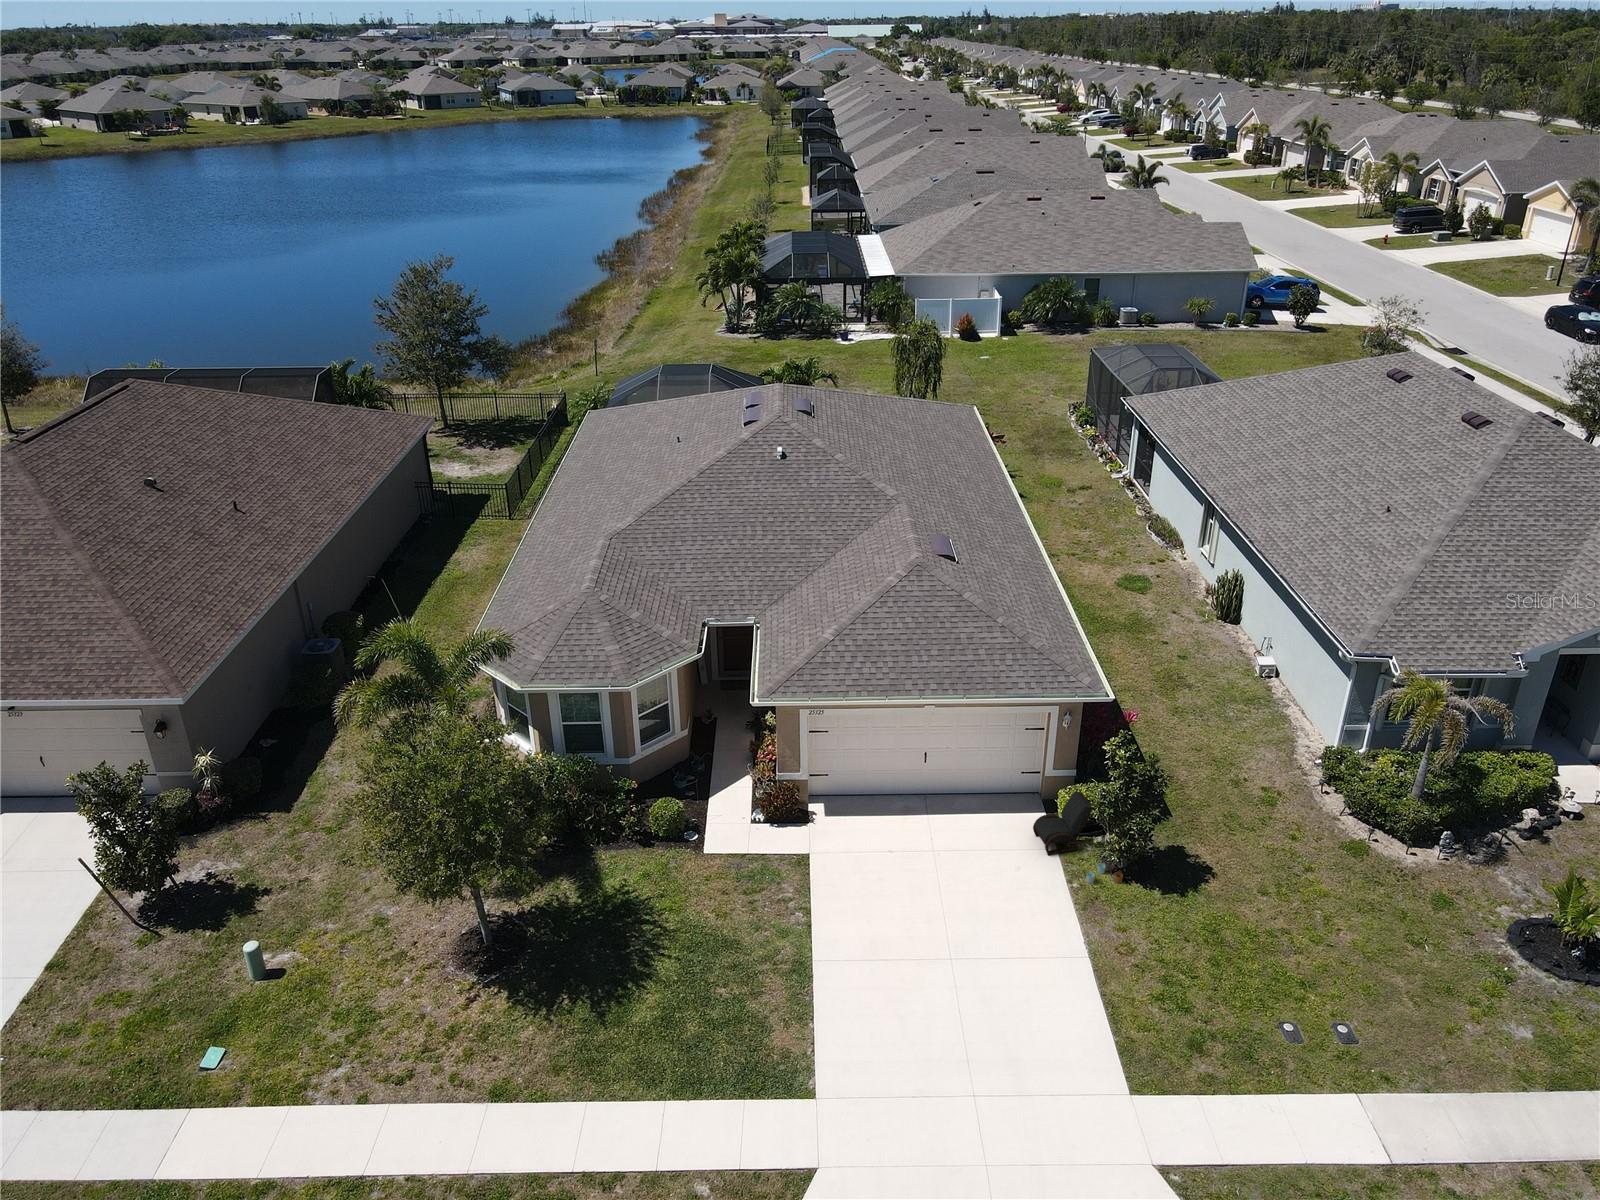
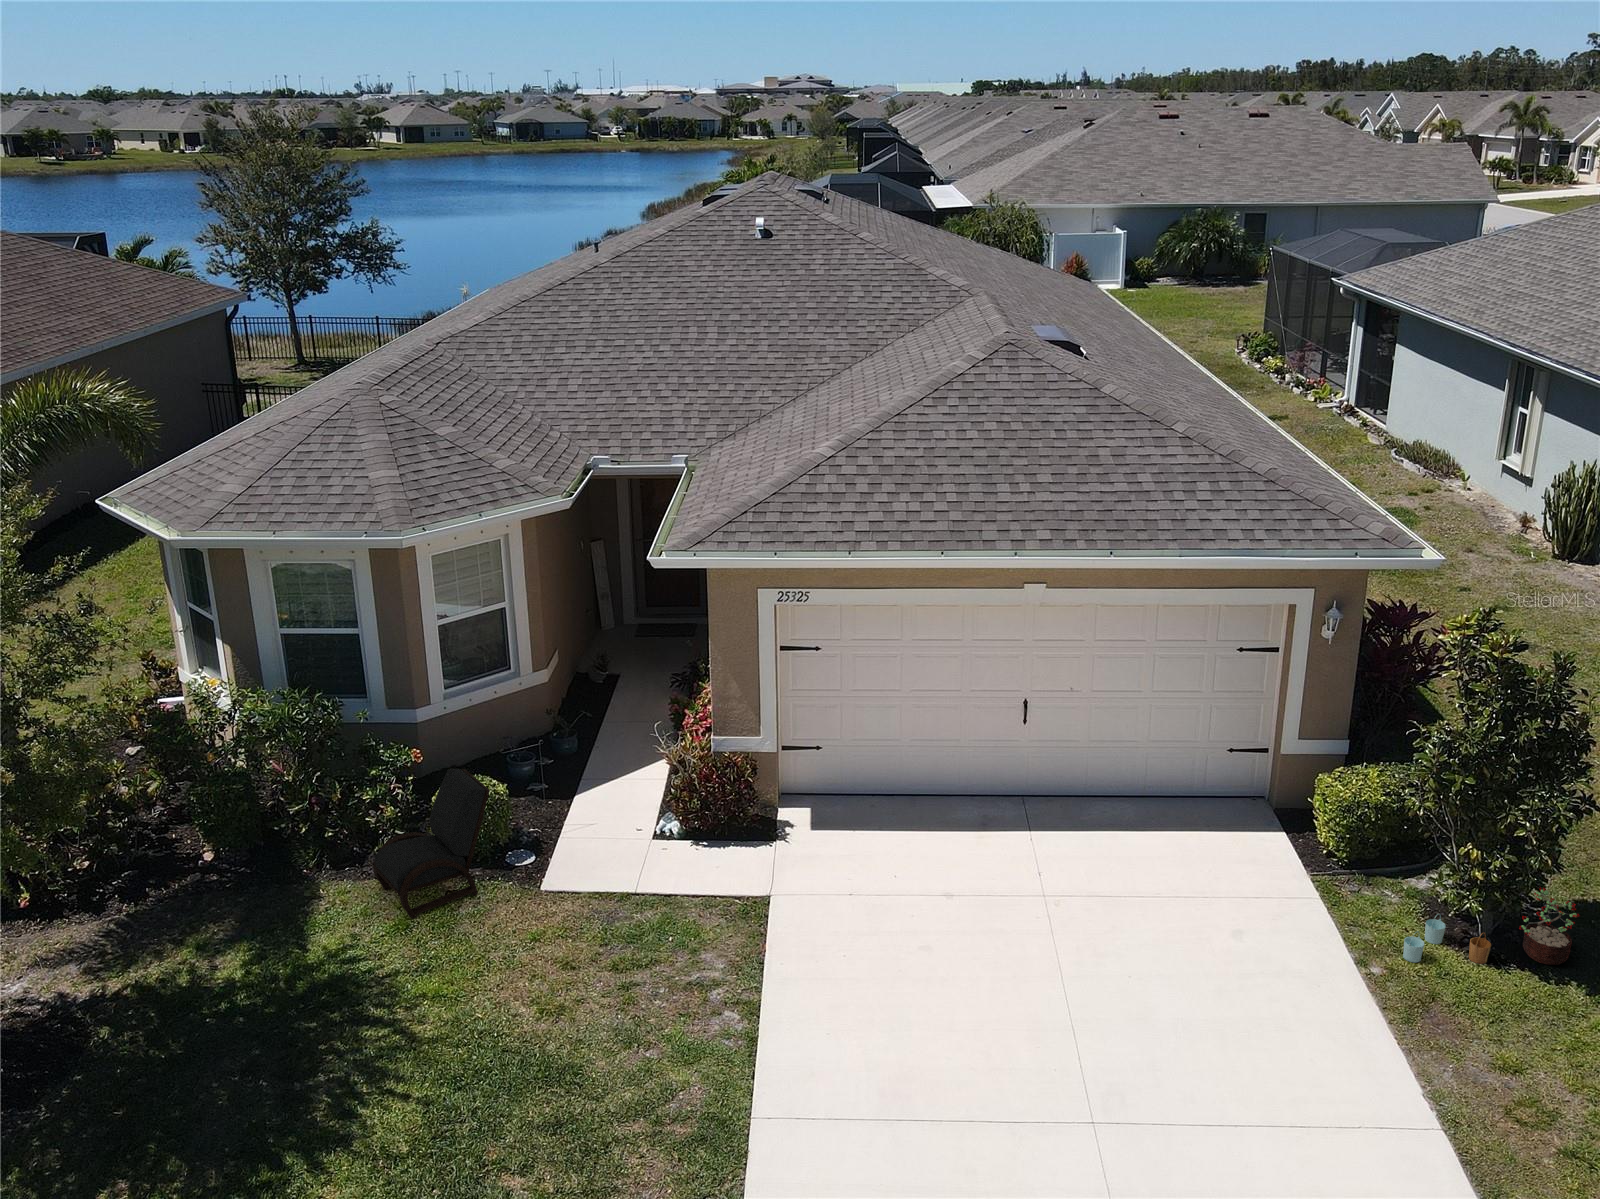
lounge chair: present [1033,791,1093,856] -> present [374,768,490,919]
decorative plant: none [1135,851,1160,883] -> present [1519,887,1579,965]

